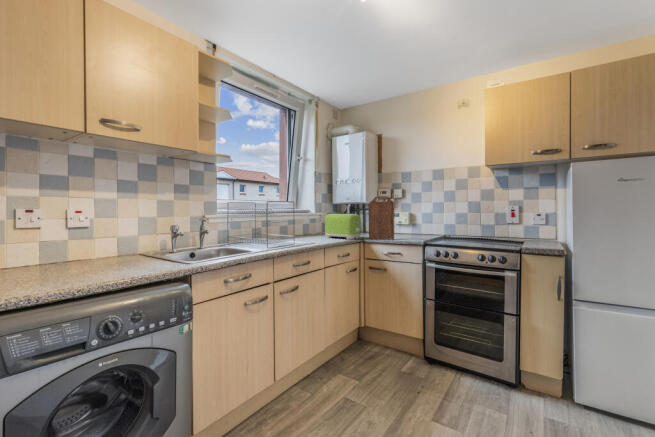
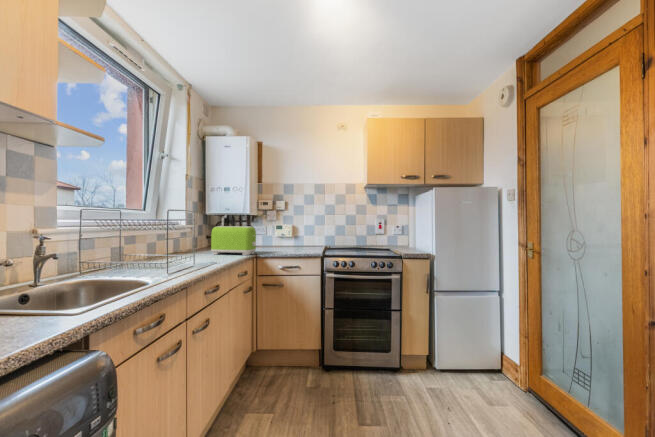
cutting board: present [369,196,394,239] -> none [266,208,292,254]

